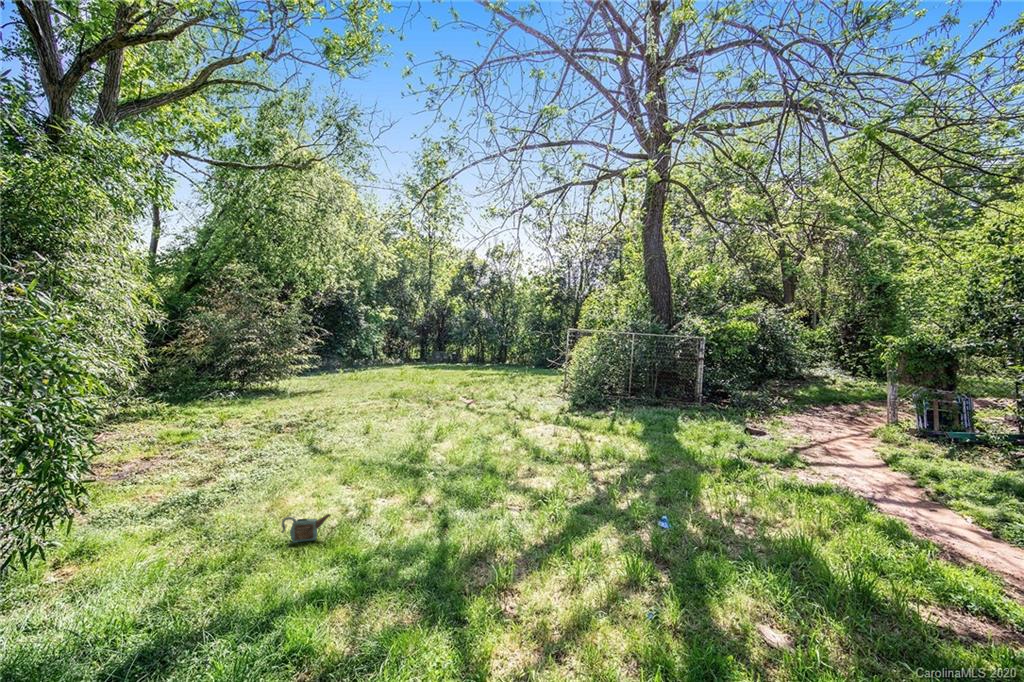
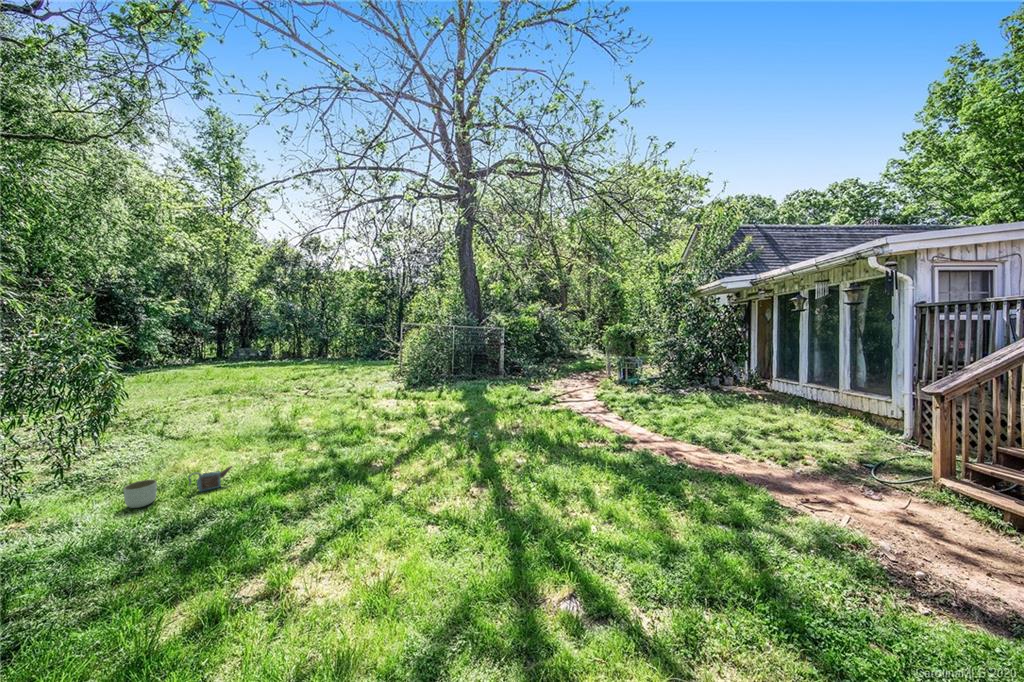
planter: none [215,517,250,554] -> present [124,480,157,508]

